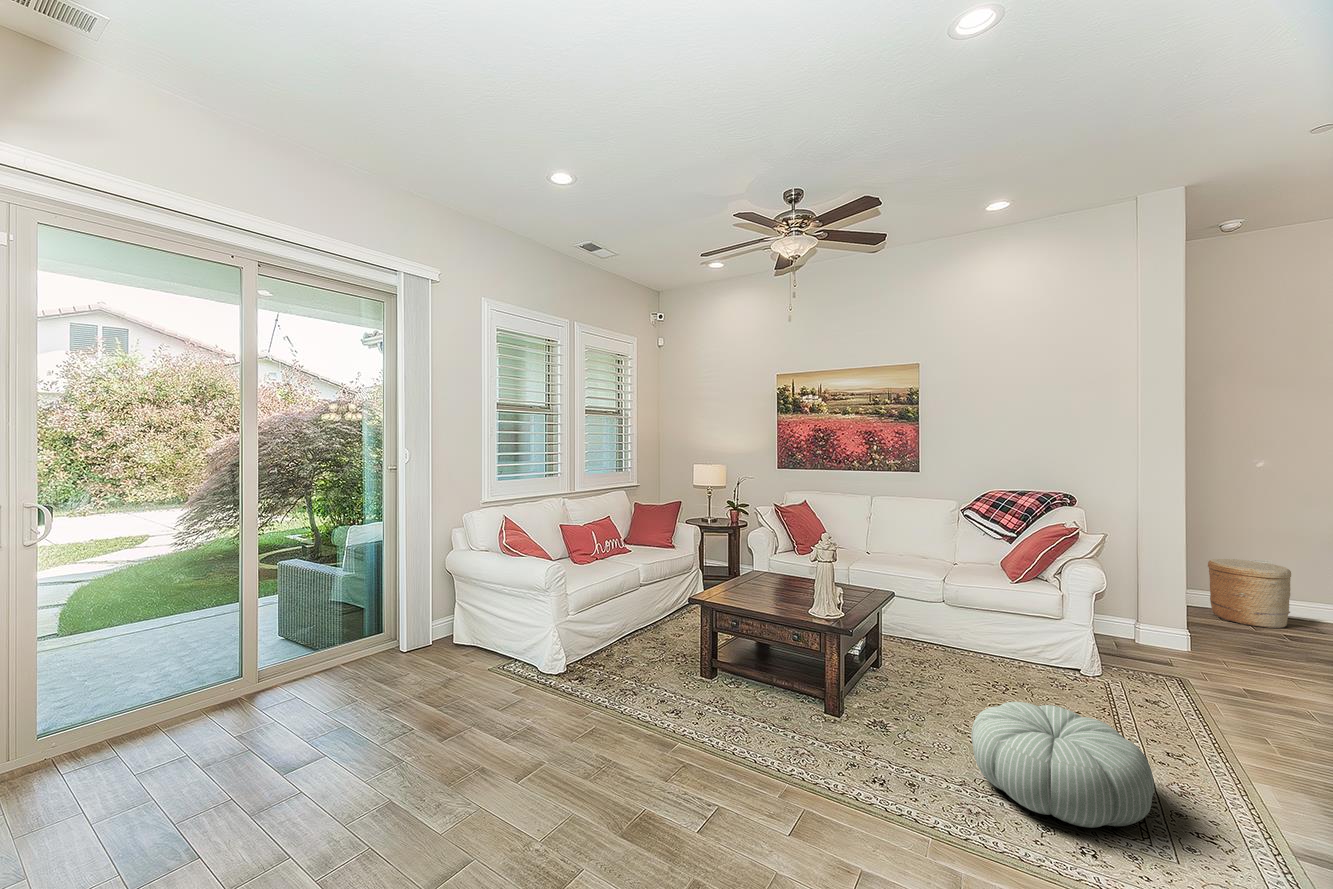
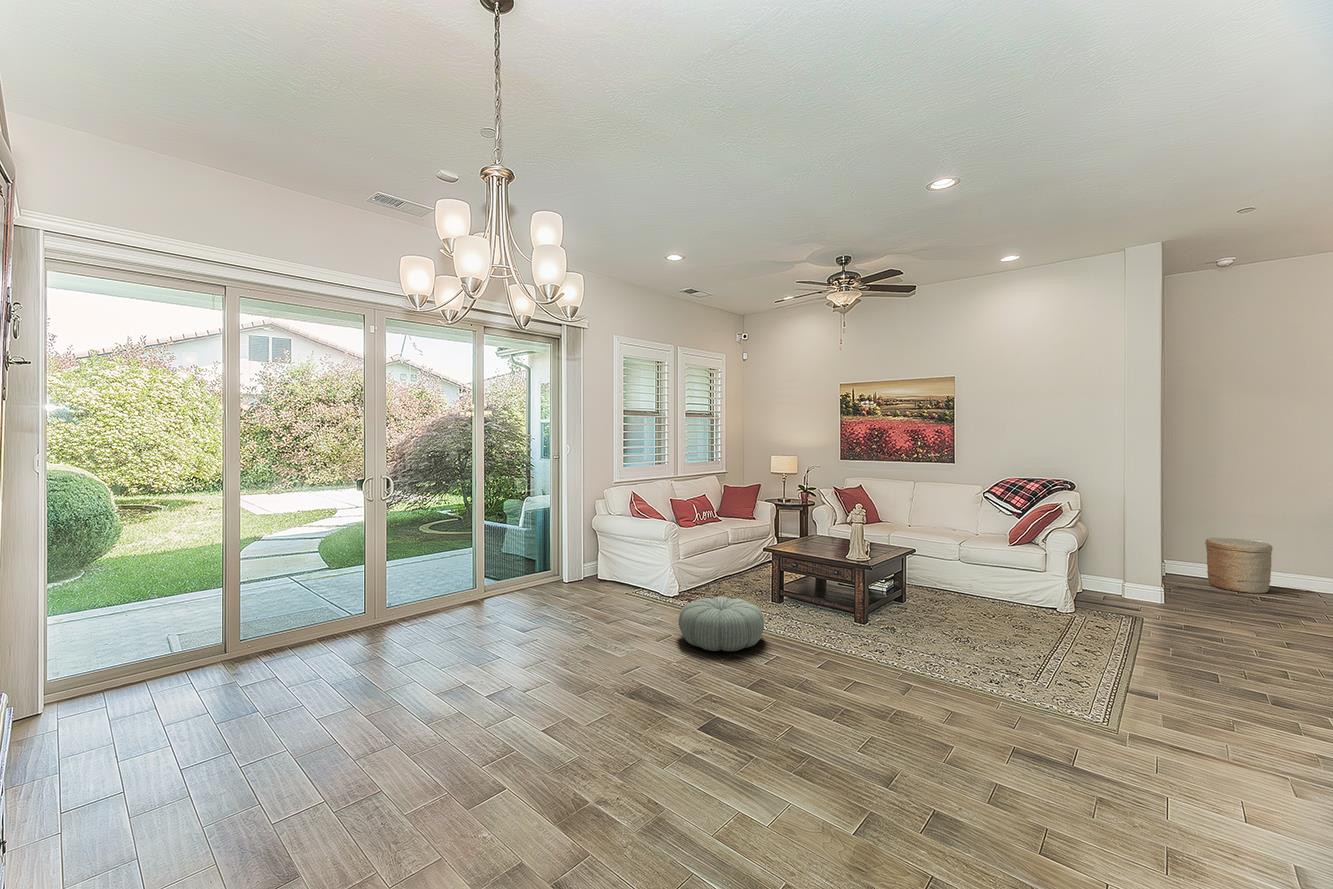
pouf: present [971,702,1154,828] -> present [679,597,764,651]

